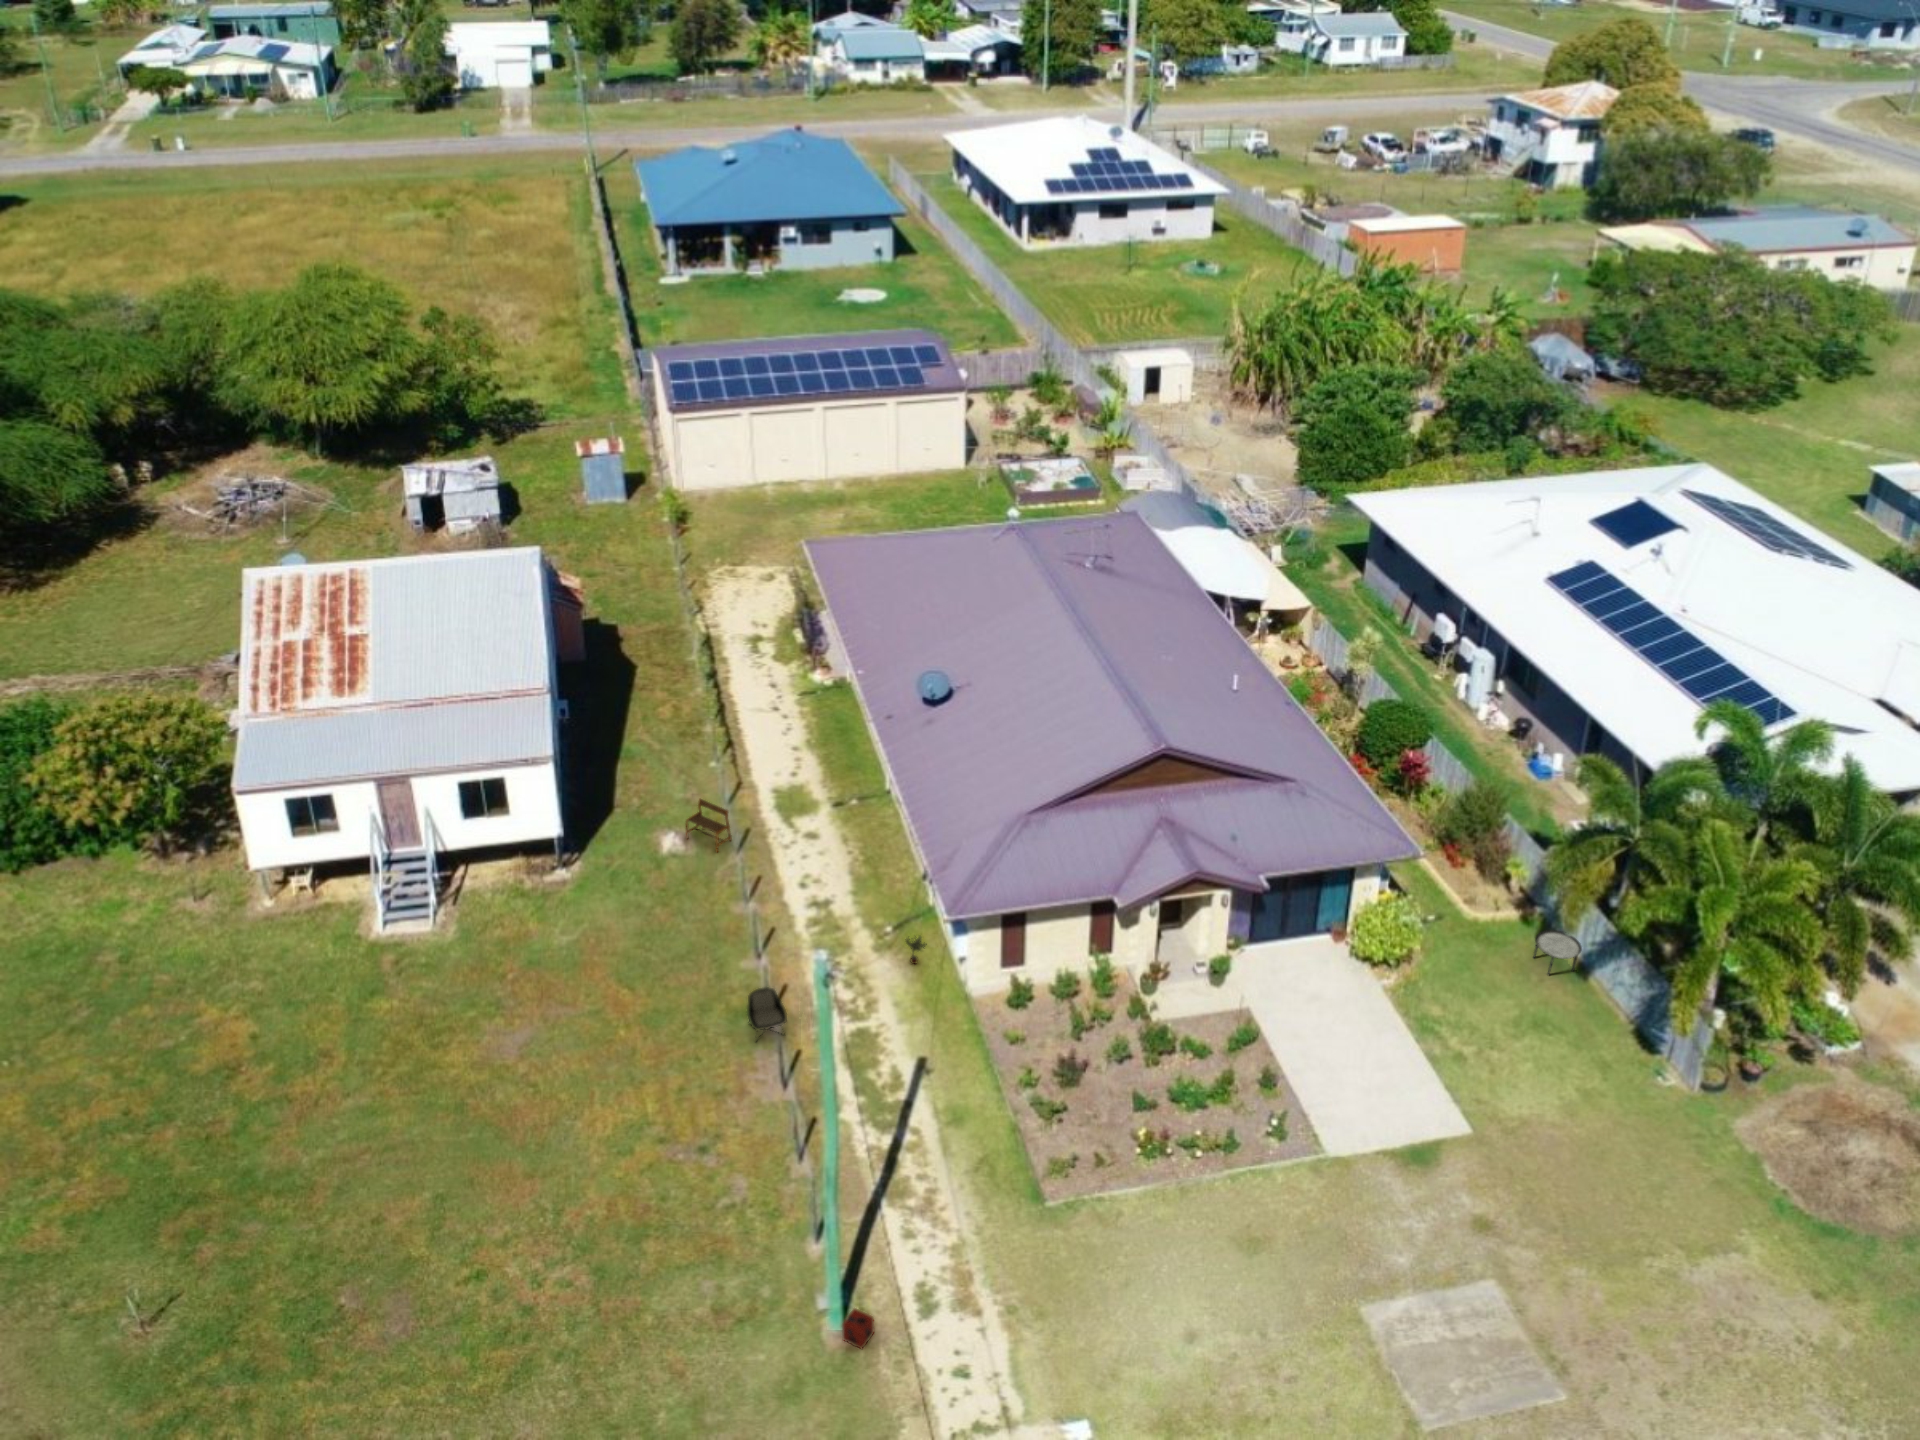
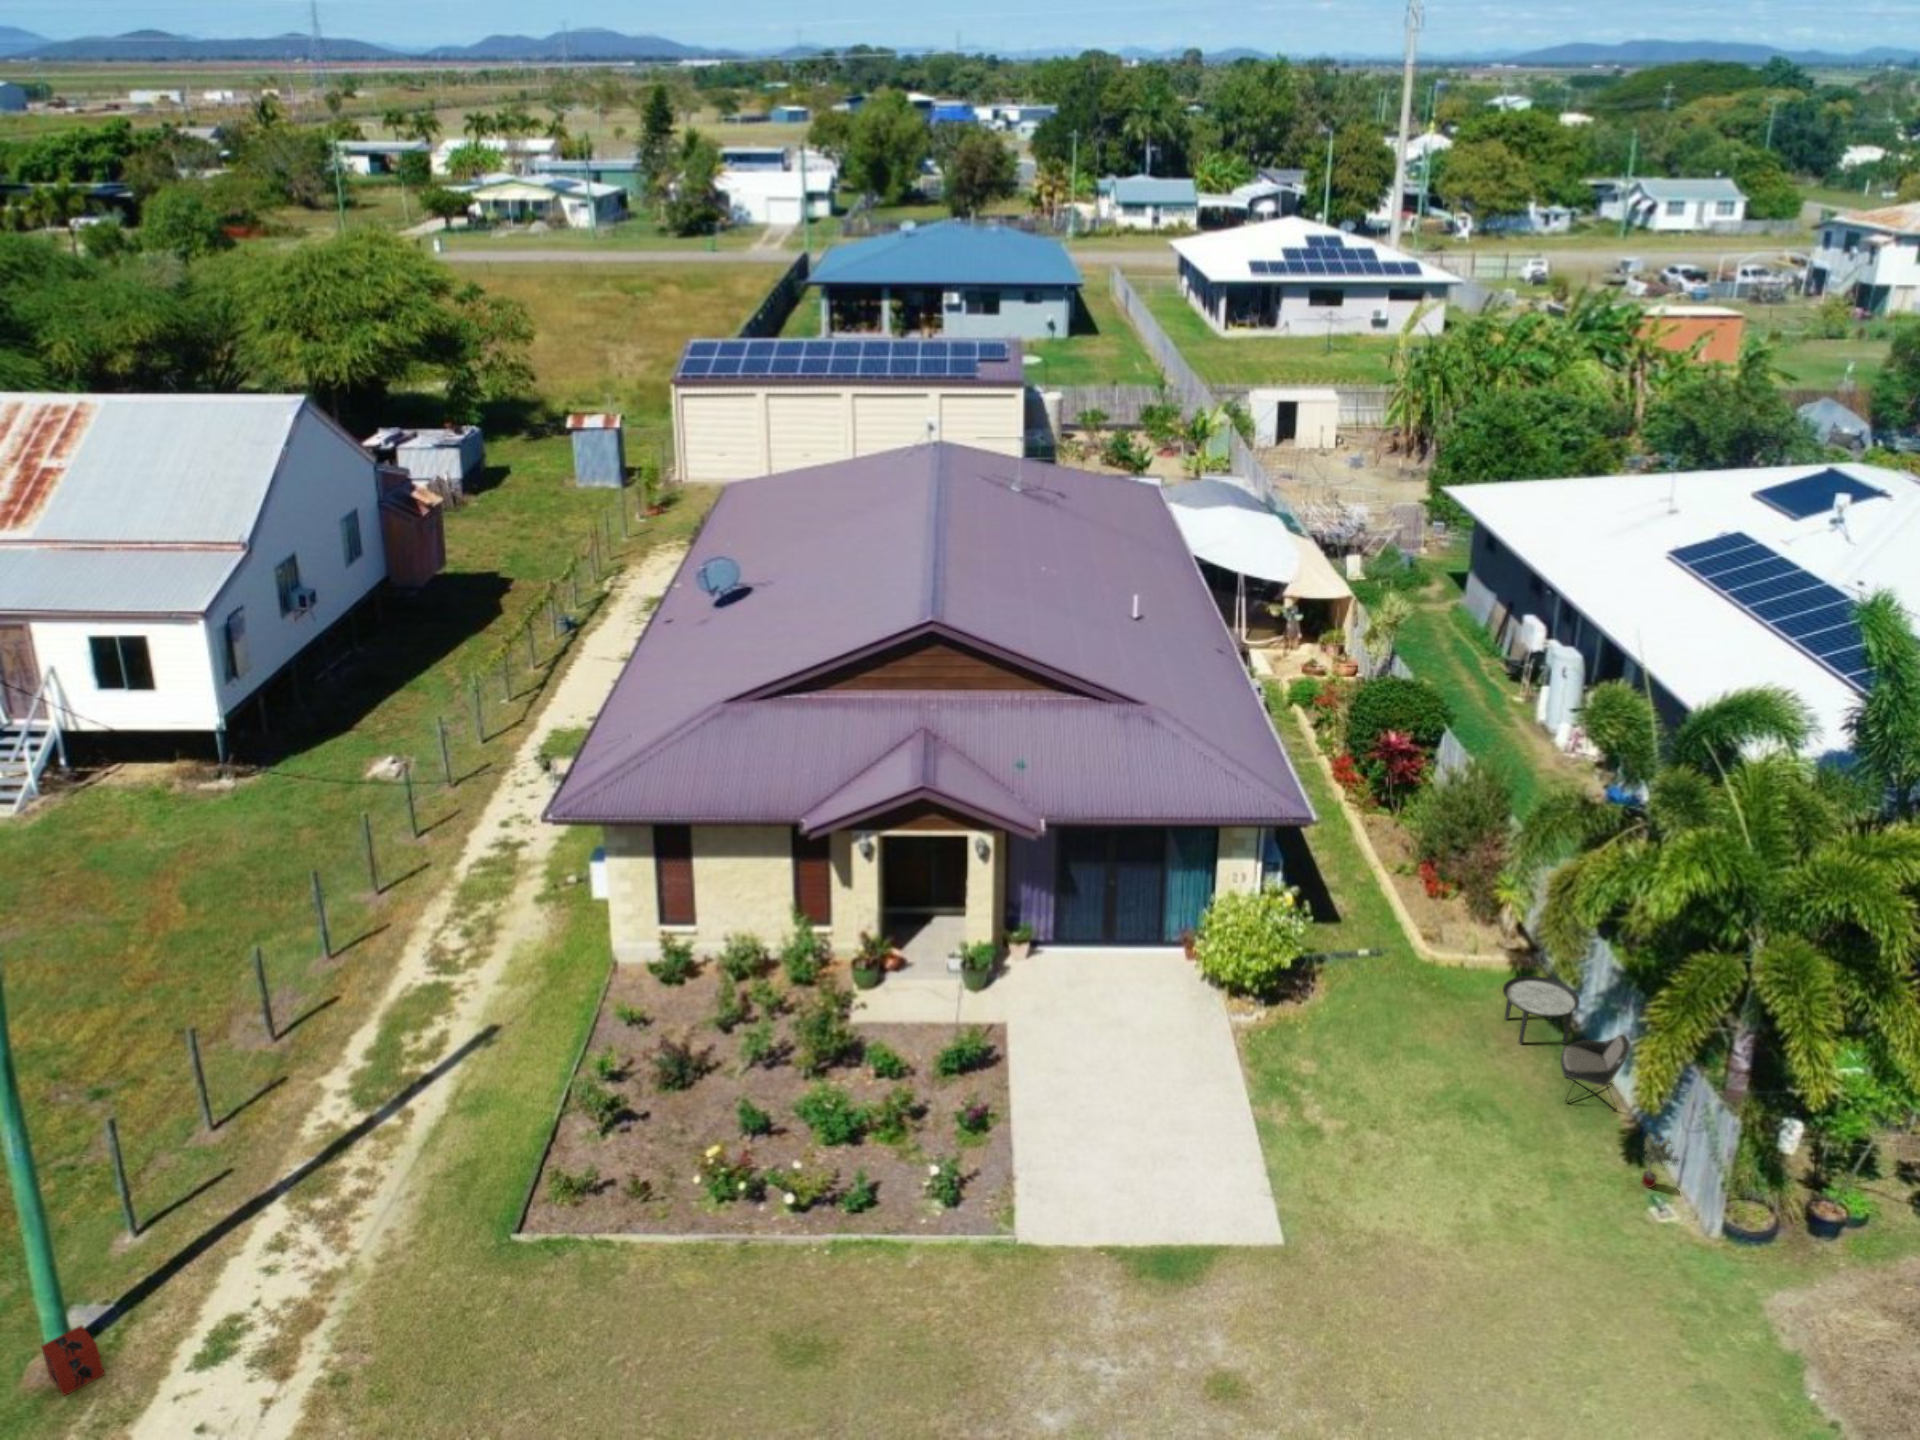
bench: present [686,799,731,852] -> none [408,713,462,782]
potted tree: present [905,936,927,964] -> present [1642,1132,1679,1188]
lounge chair: present [747,987,787,1036] -> present [1561,1035,1630,1110]

